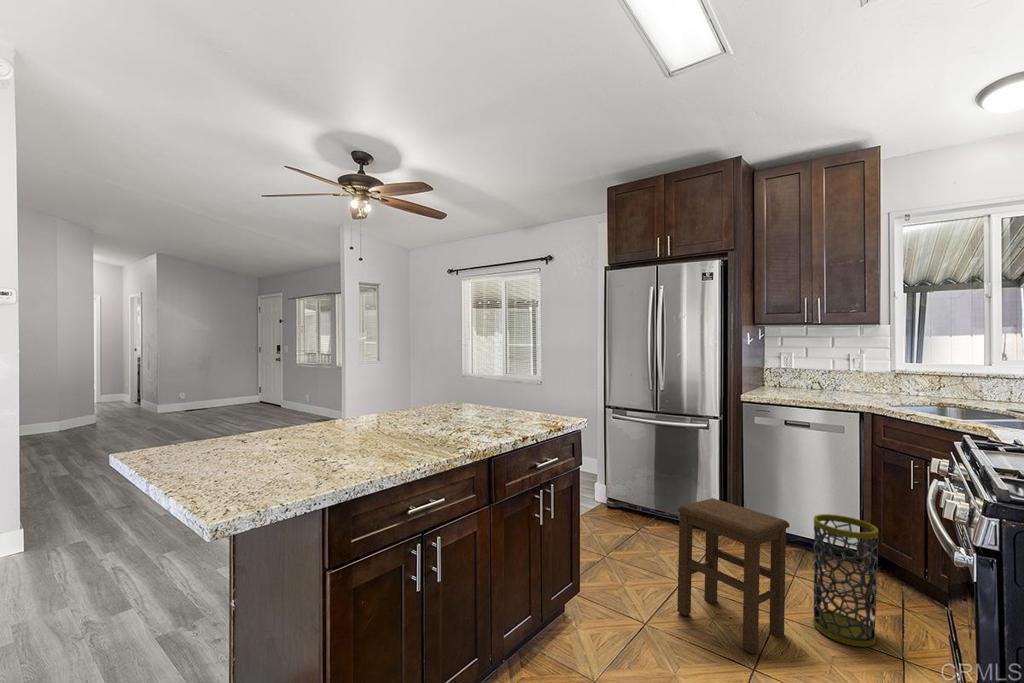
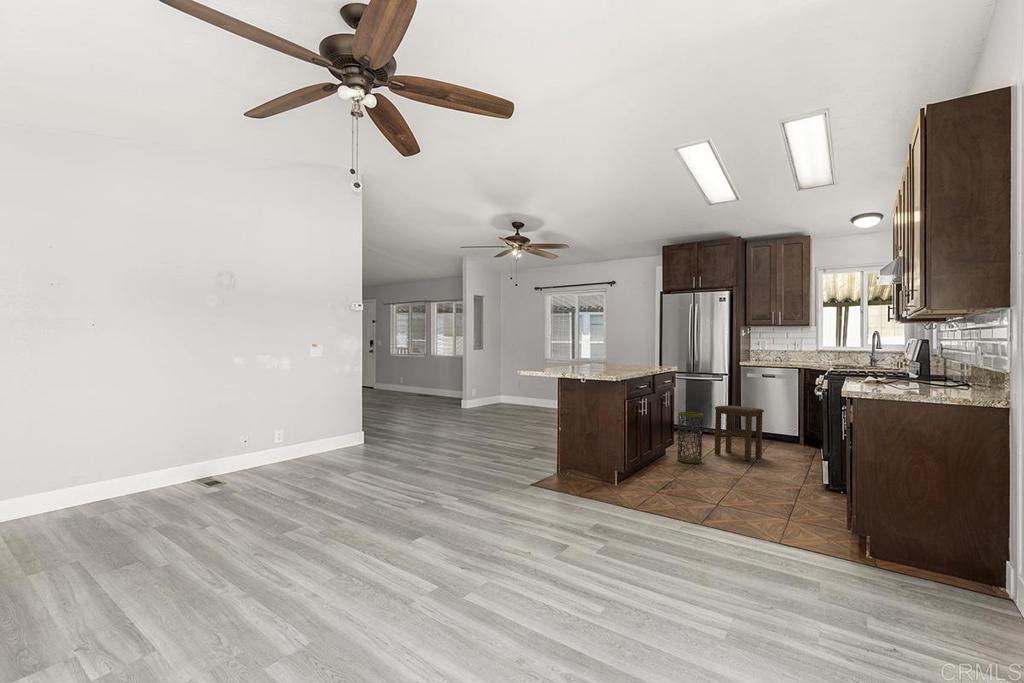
trash can: present [813,514,878,647] -> present [677,412,703,463]

